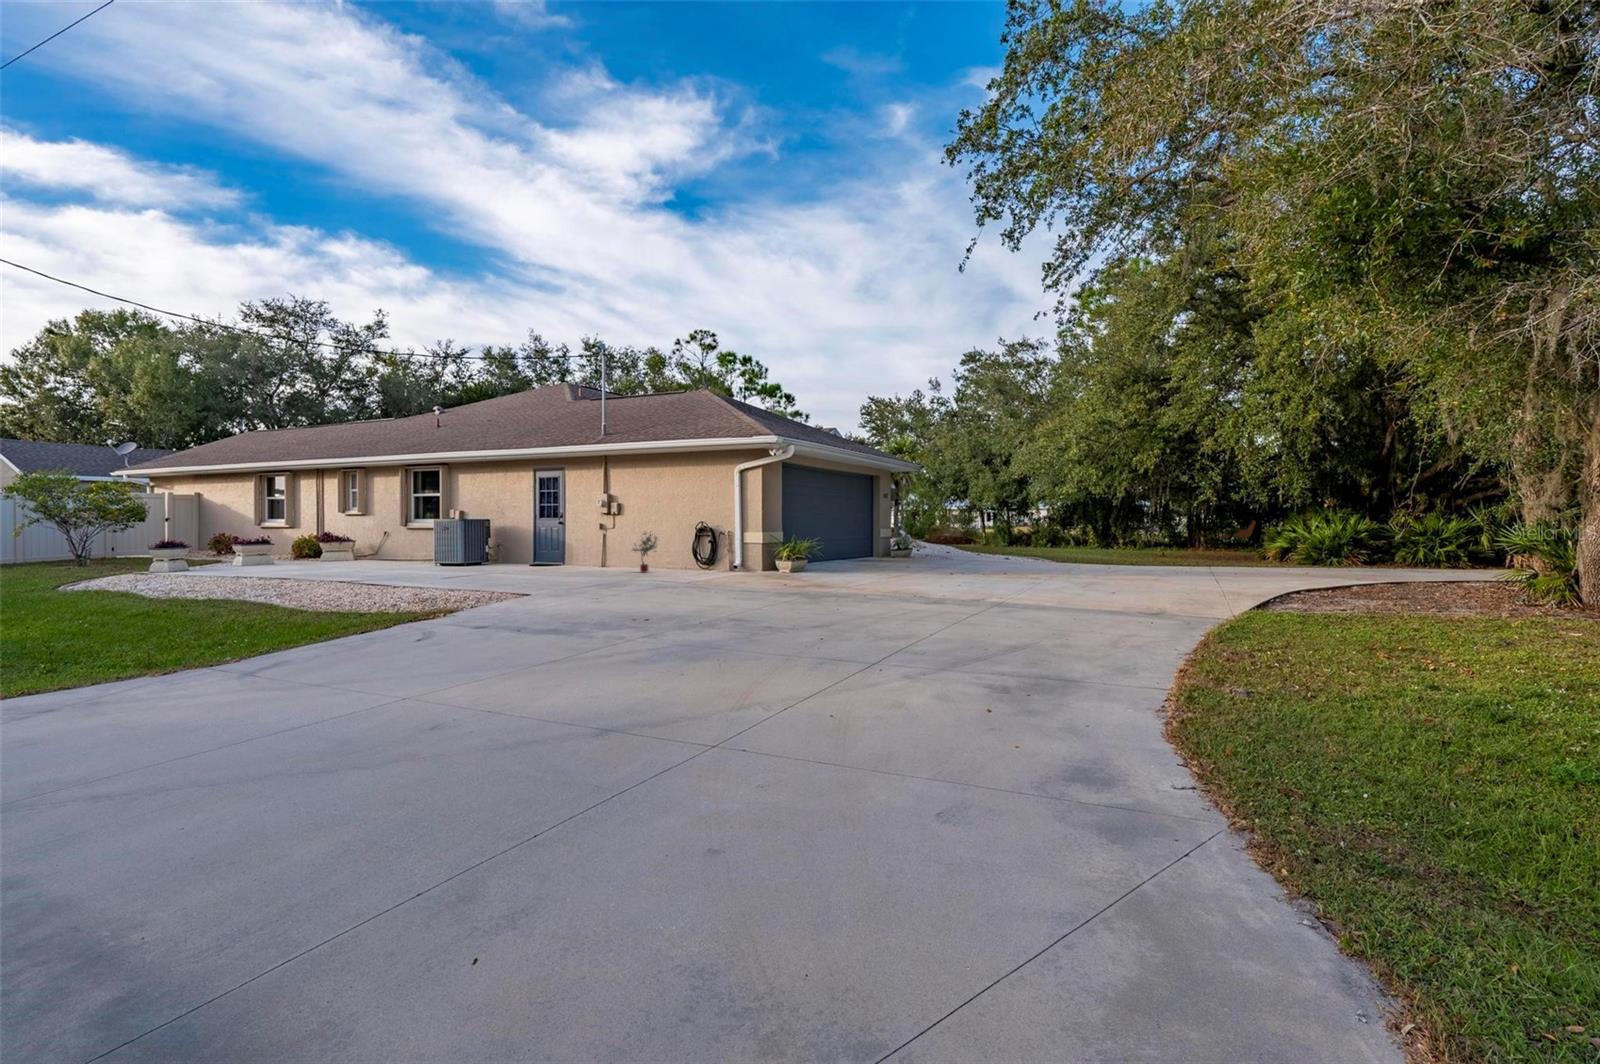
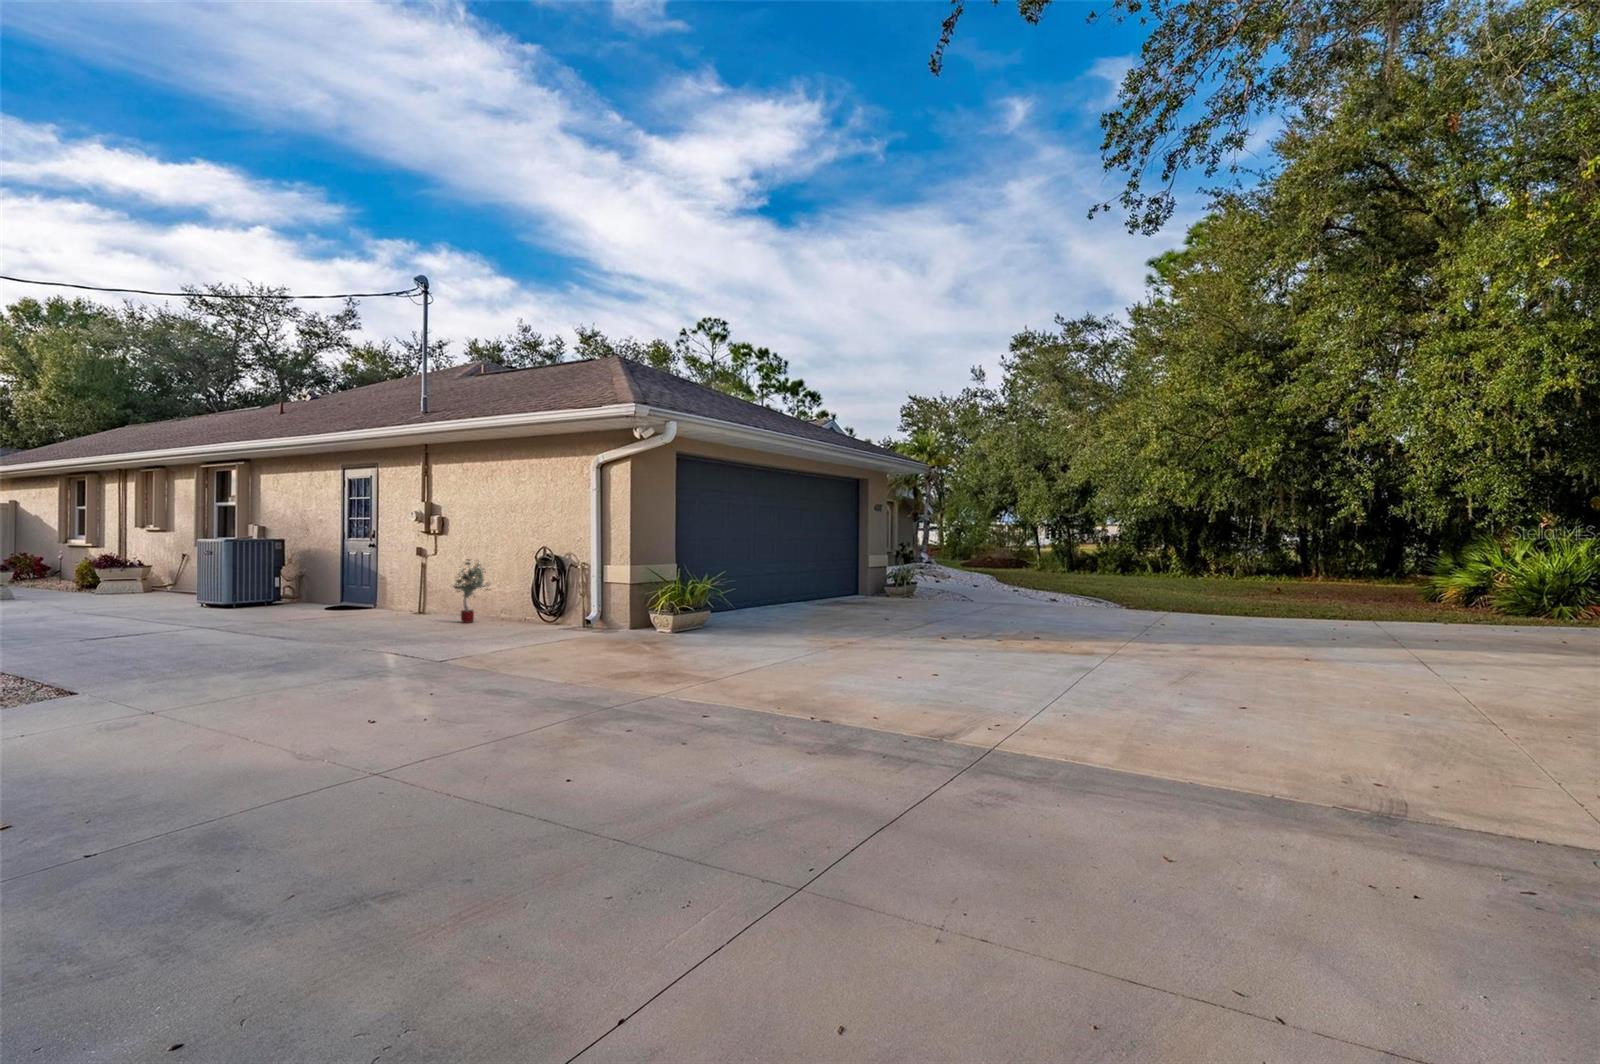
lounge chair: present [1220,521,1255,543] -> none [1361,546,1420,579]

